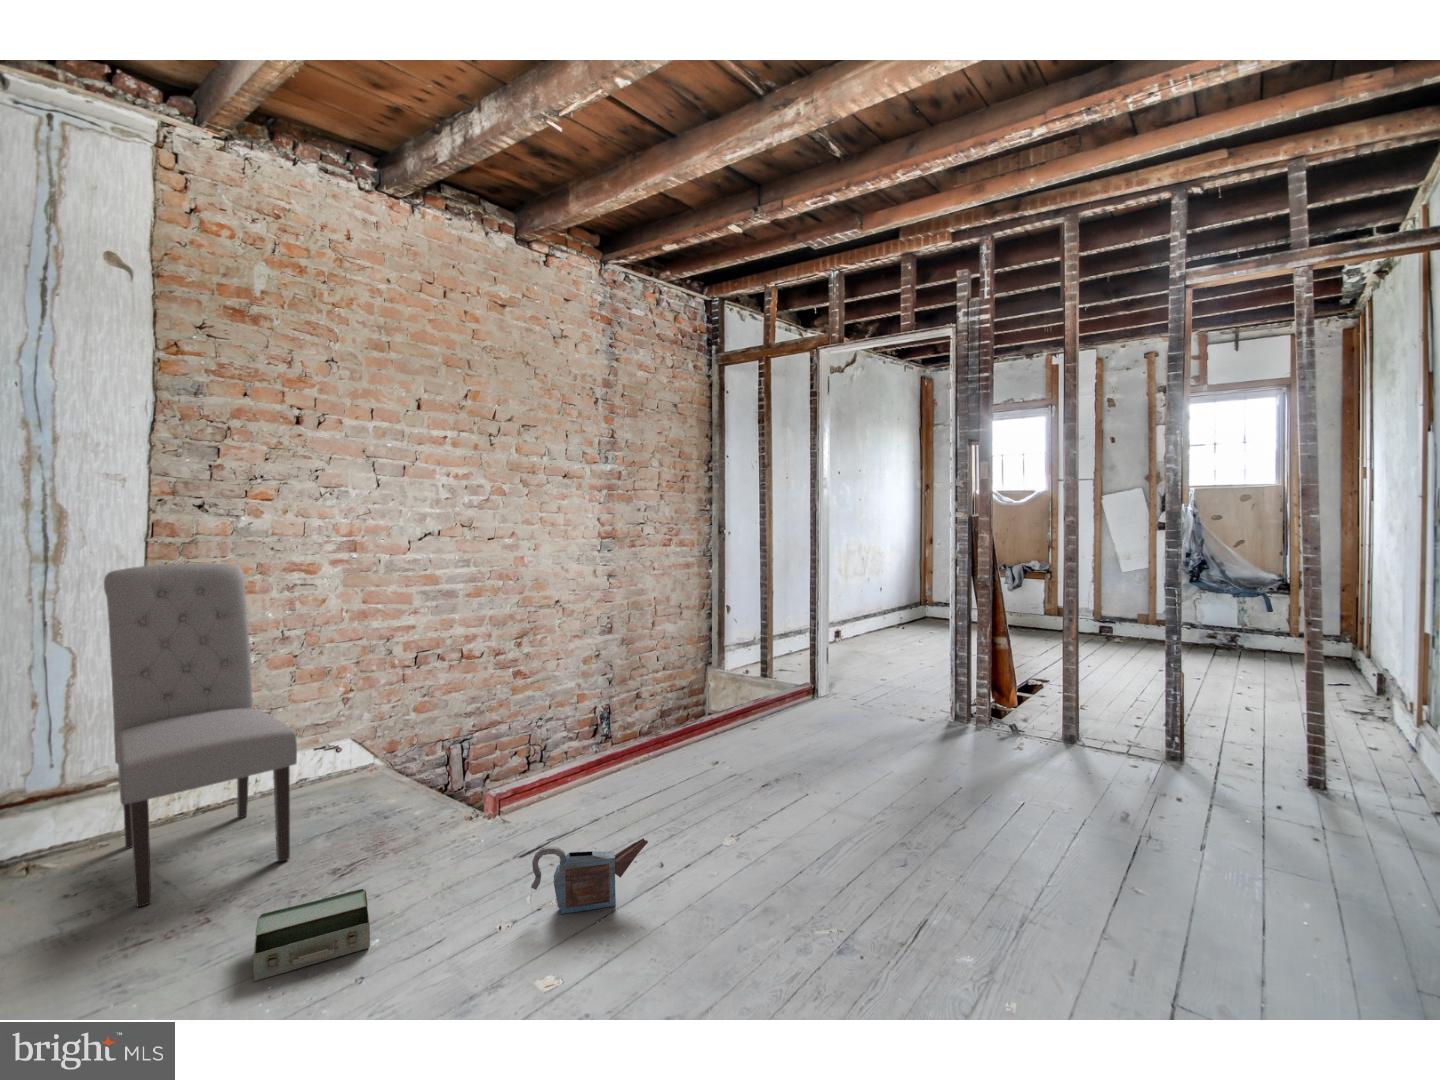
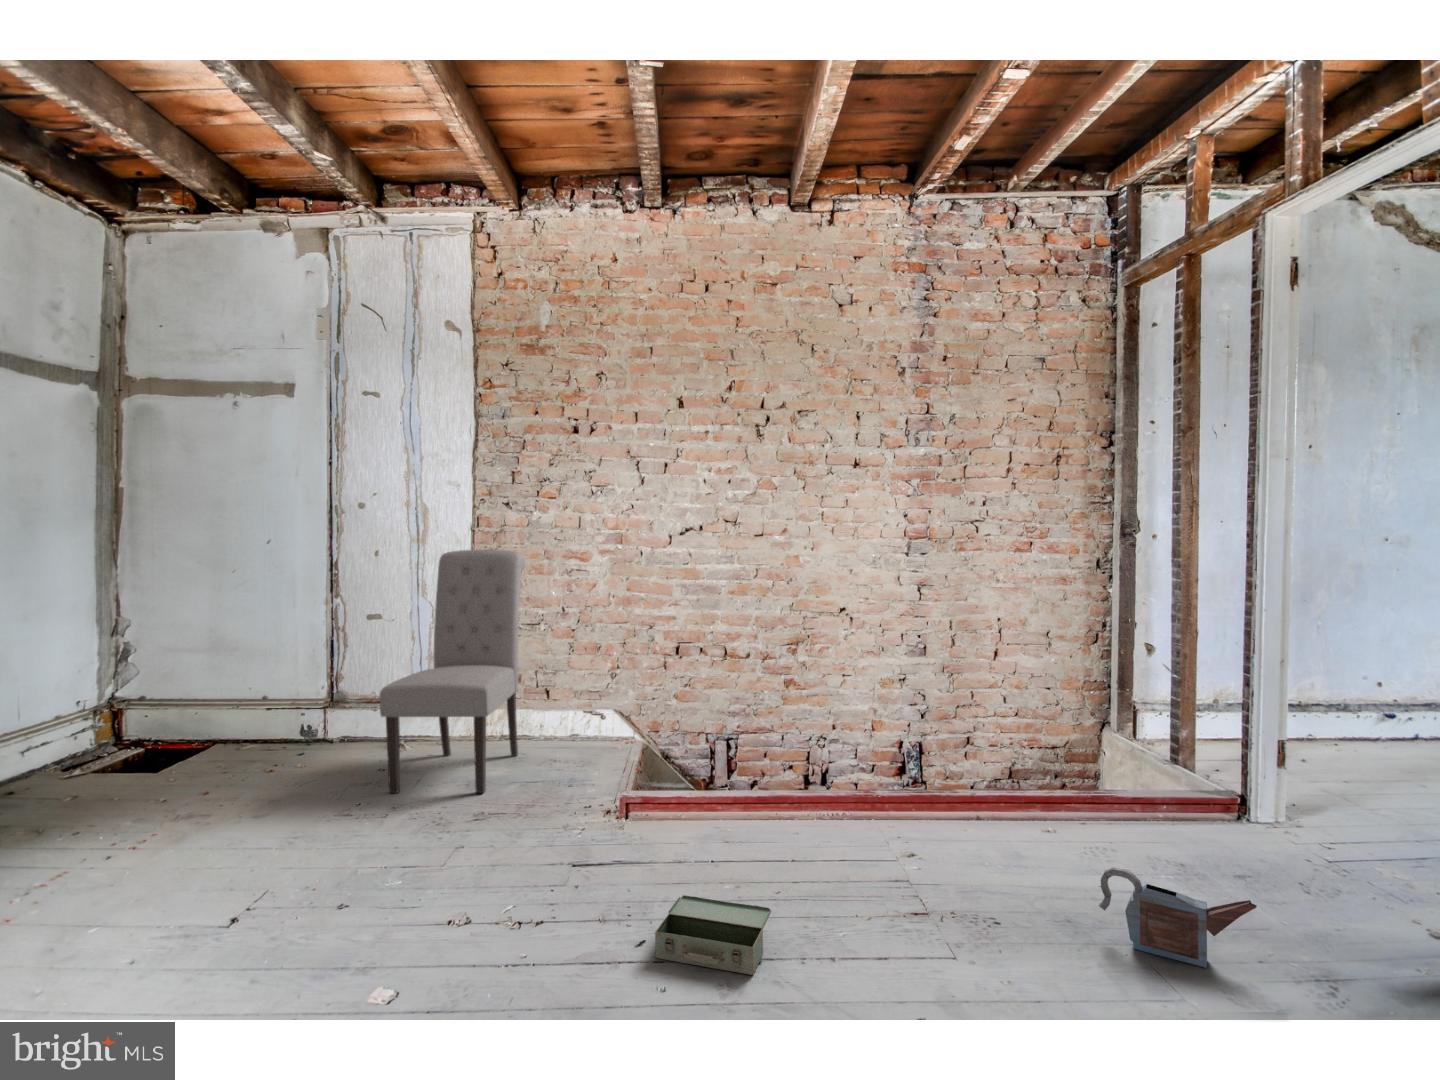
watering can: present [531,838,648,914] -> present [1099,867,1257,968]
toolbox: present [253,889,370,981] -> present [655,895,771,975]

